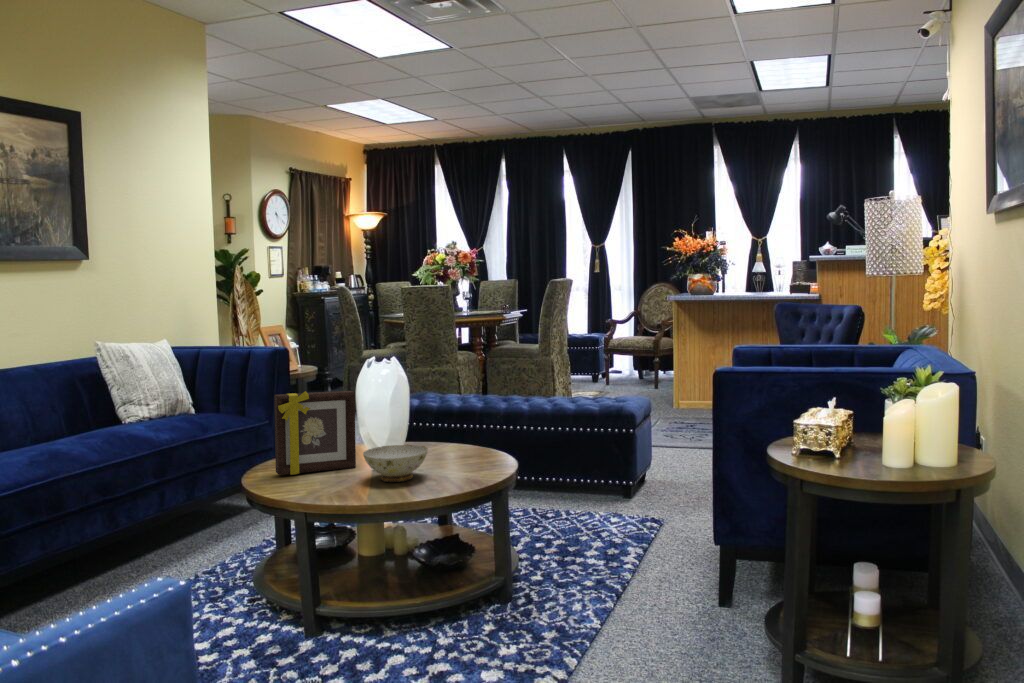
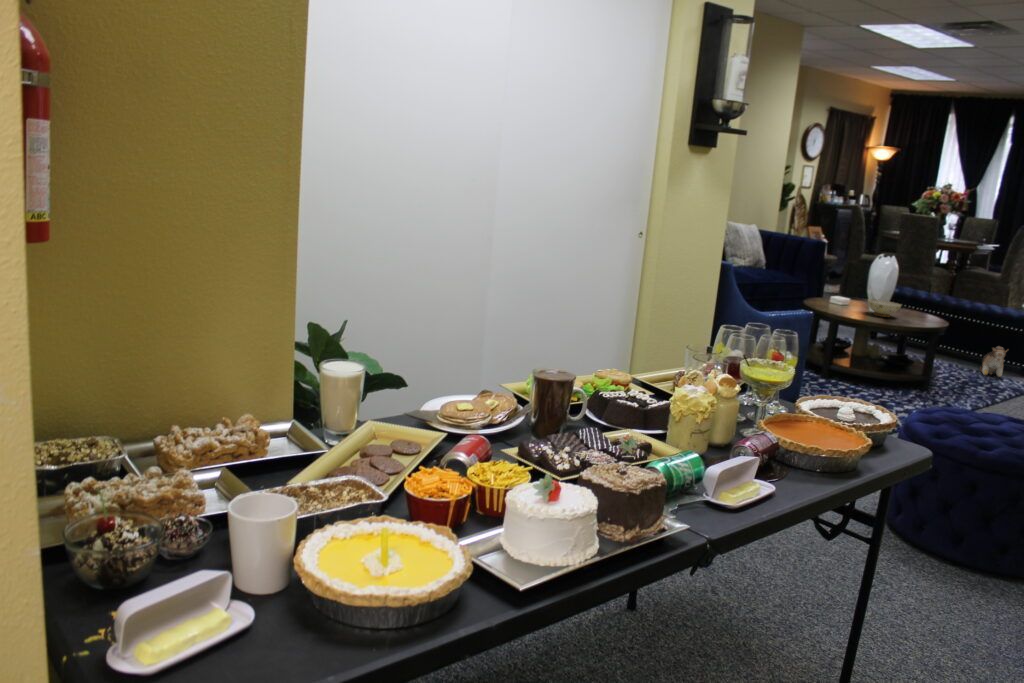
picture frame: present [274,391,356,475] -> none [820,264,869,308]
plush toy: none [571,468,608,520] -> present [980,346,1008,377]

